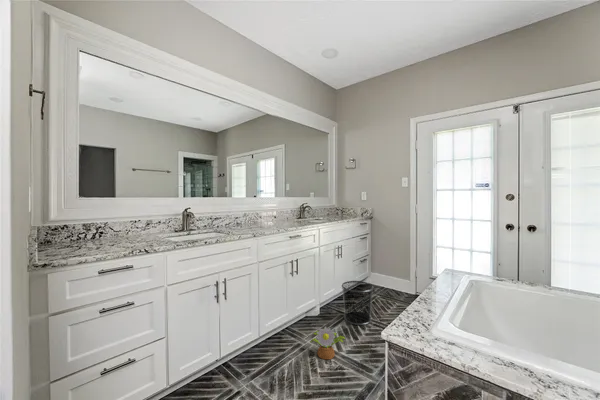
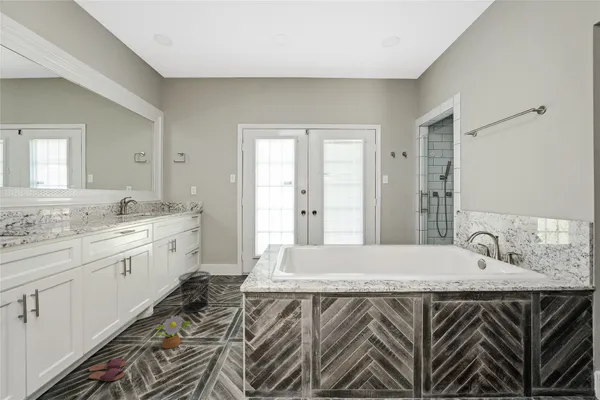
slippers: none [259,349,287,373] -> present [89,359,127,381]

